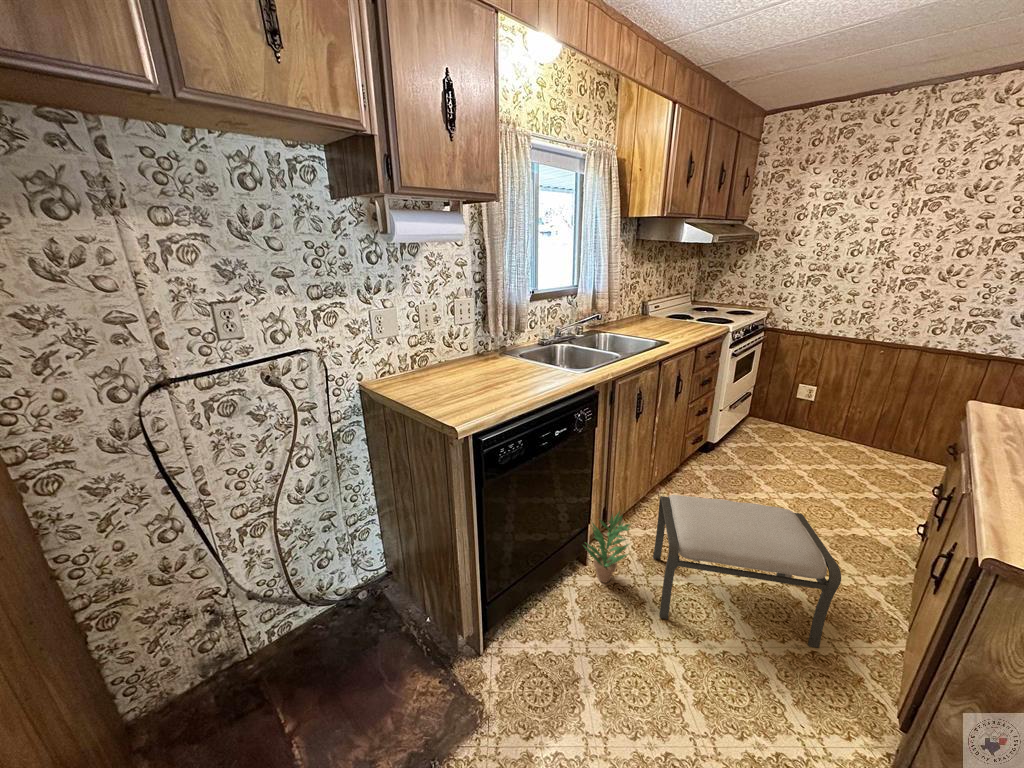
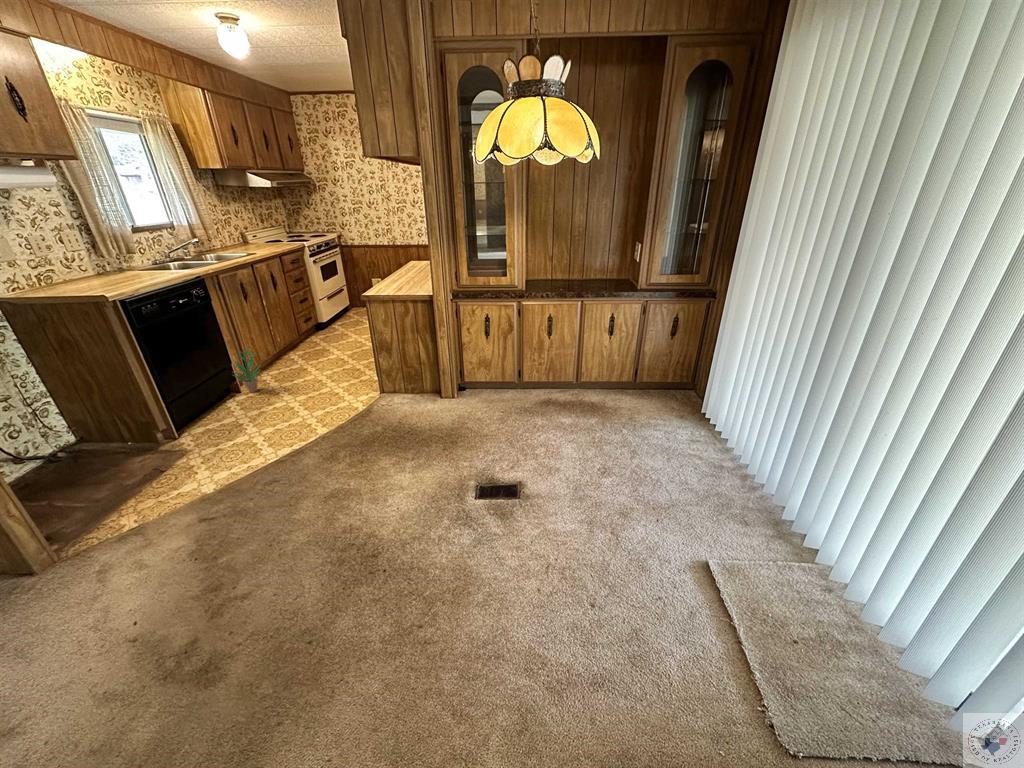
ottoman: present [653,495,841,648] -> none [273,325,361,392]

